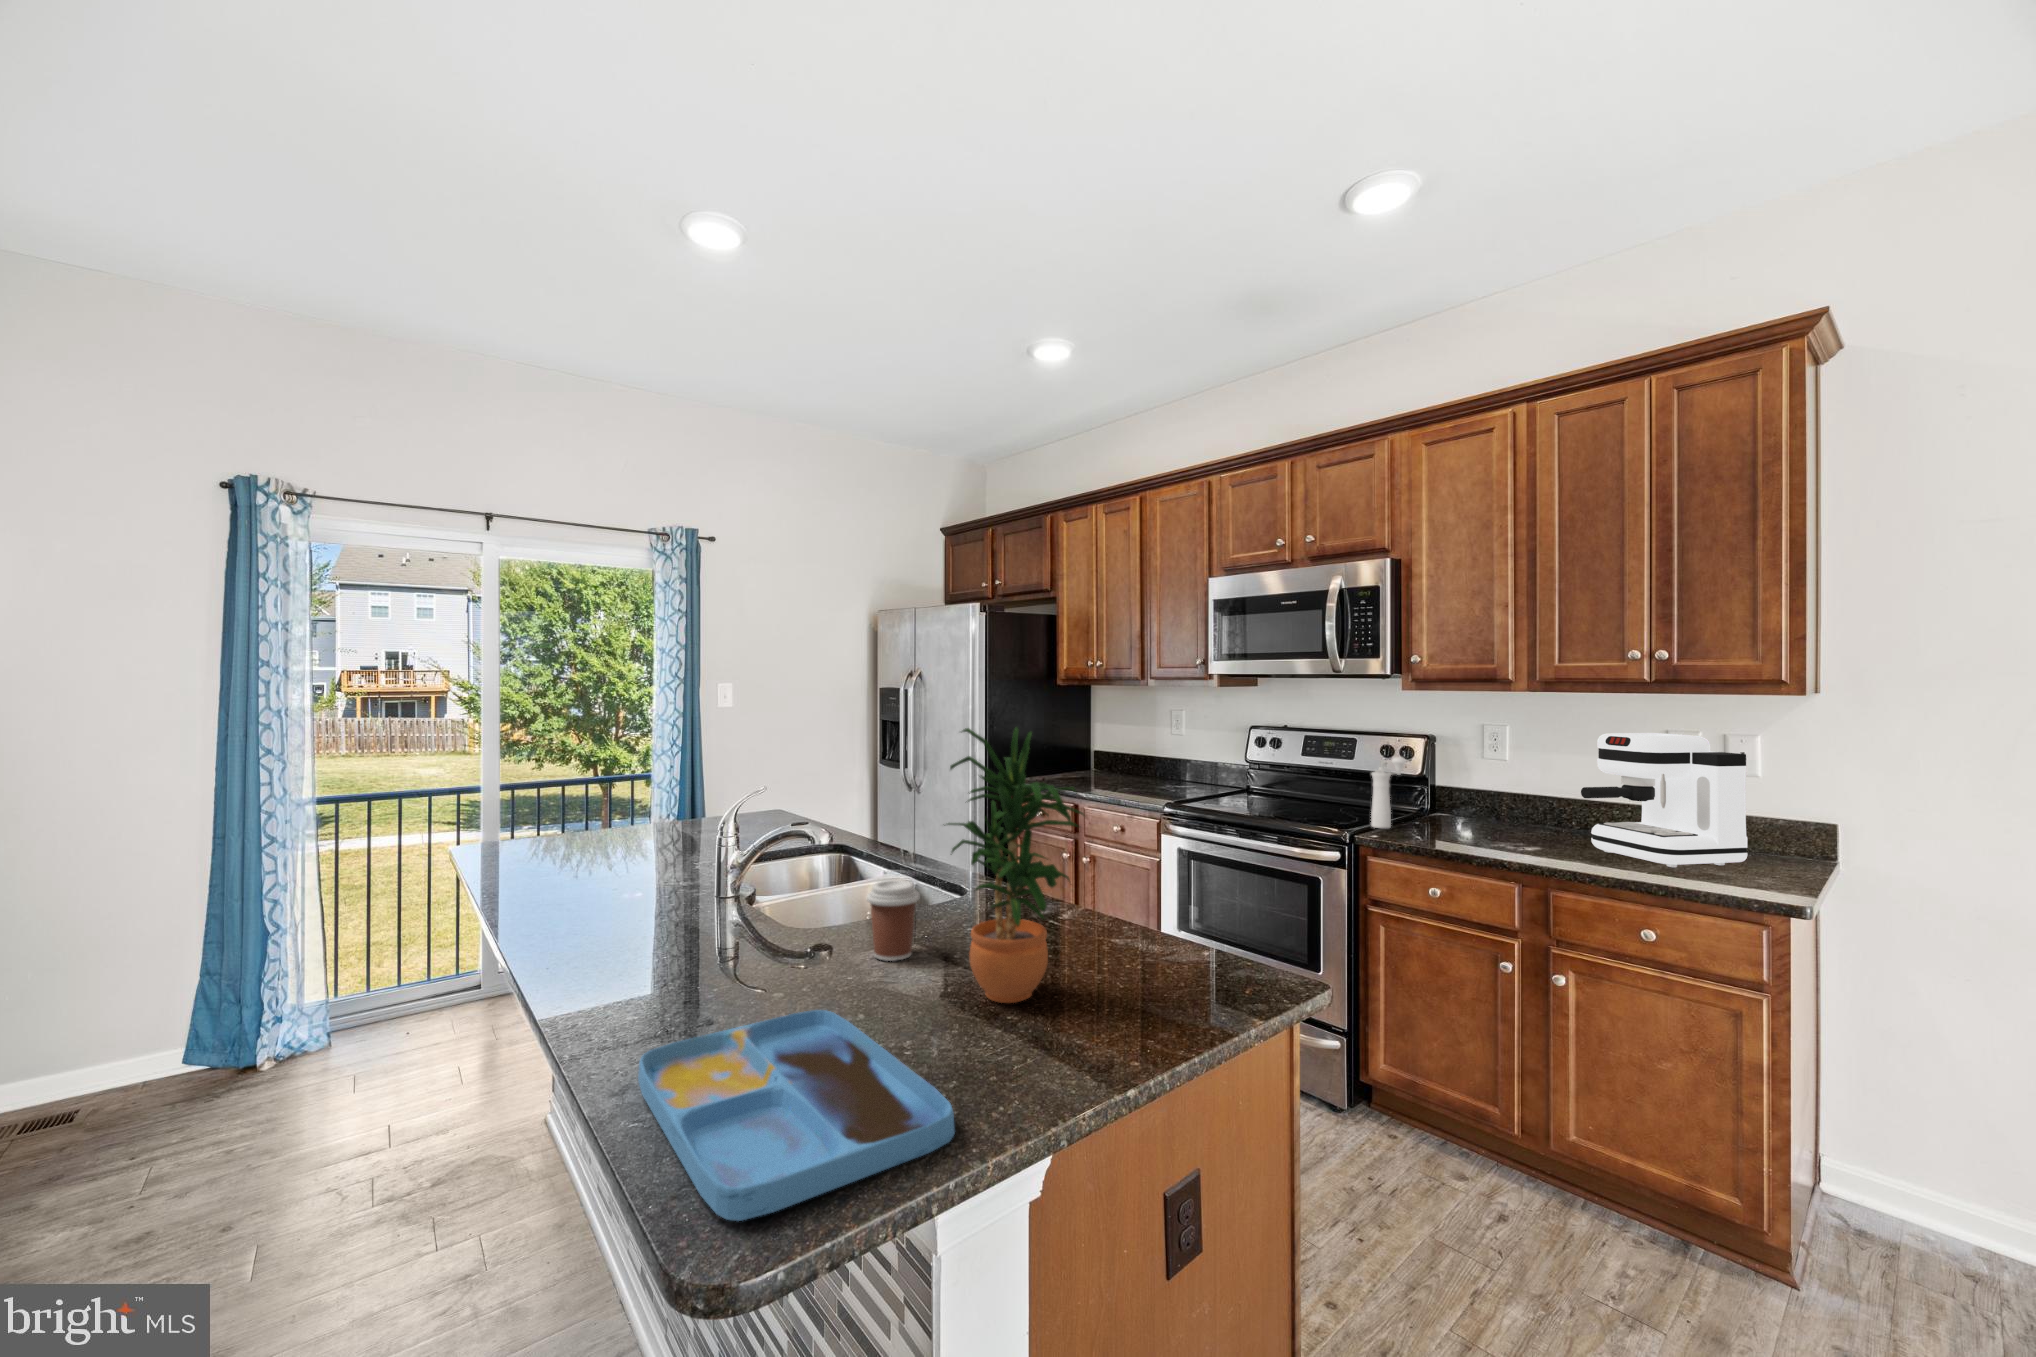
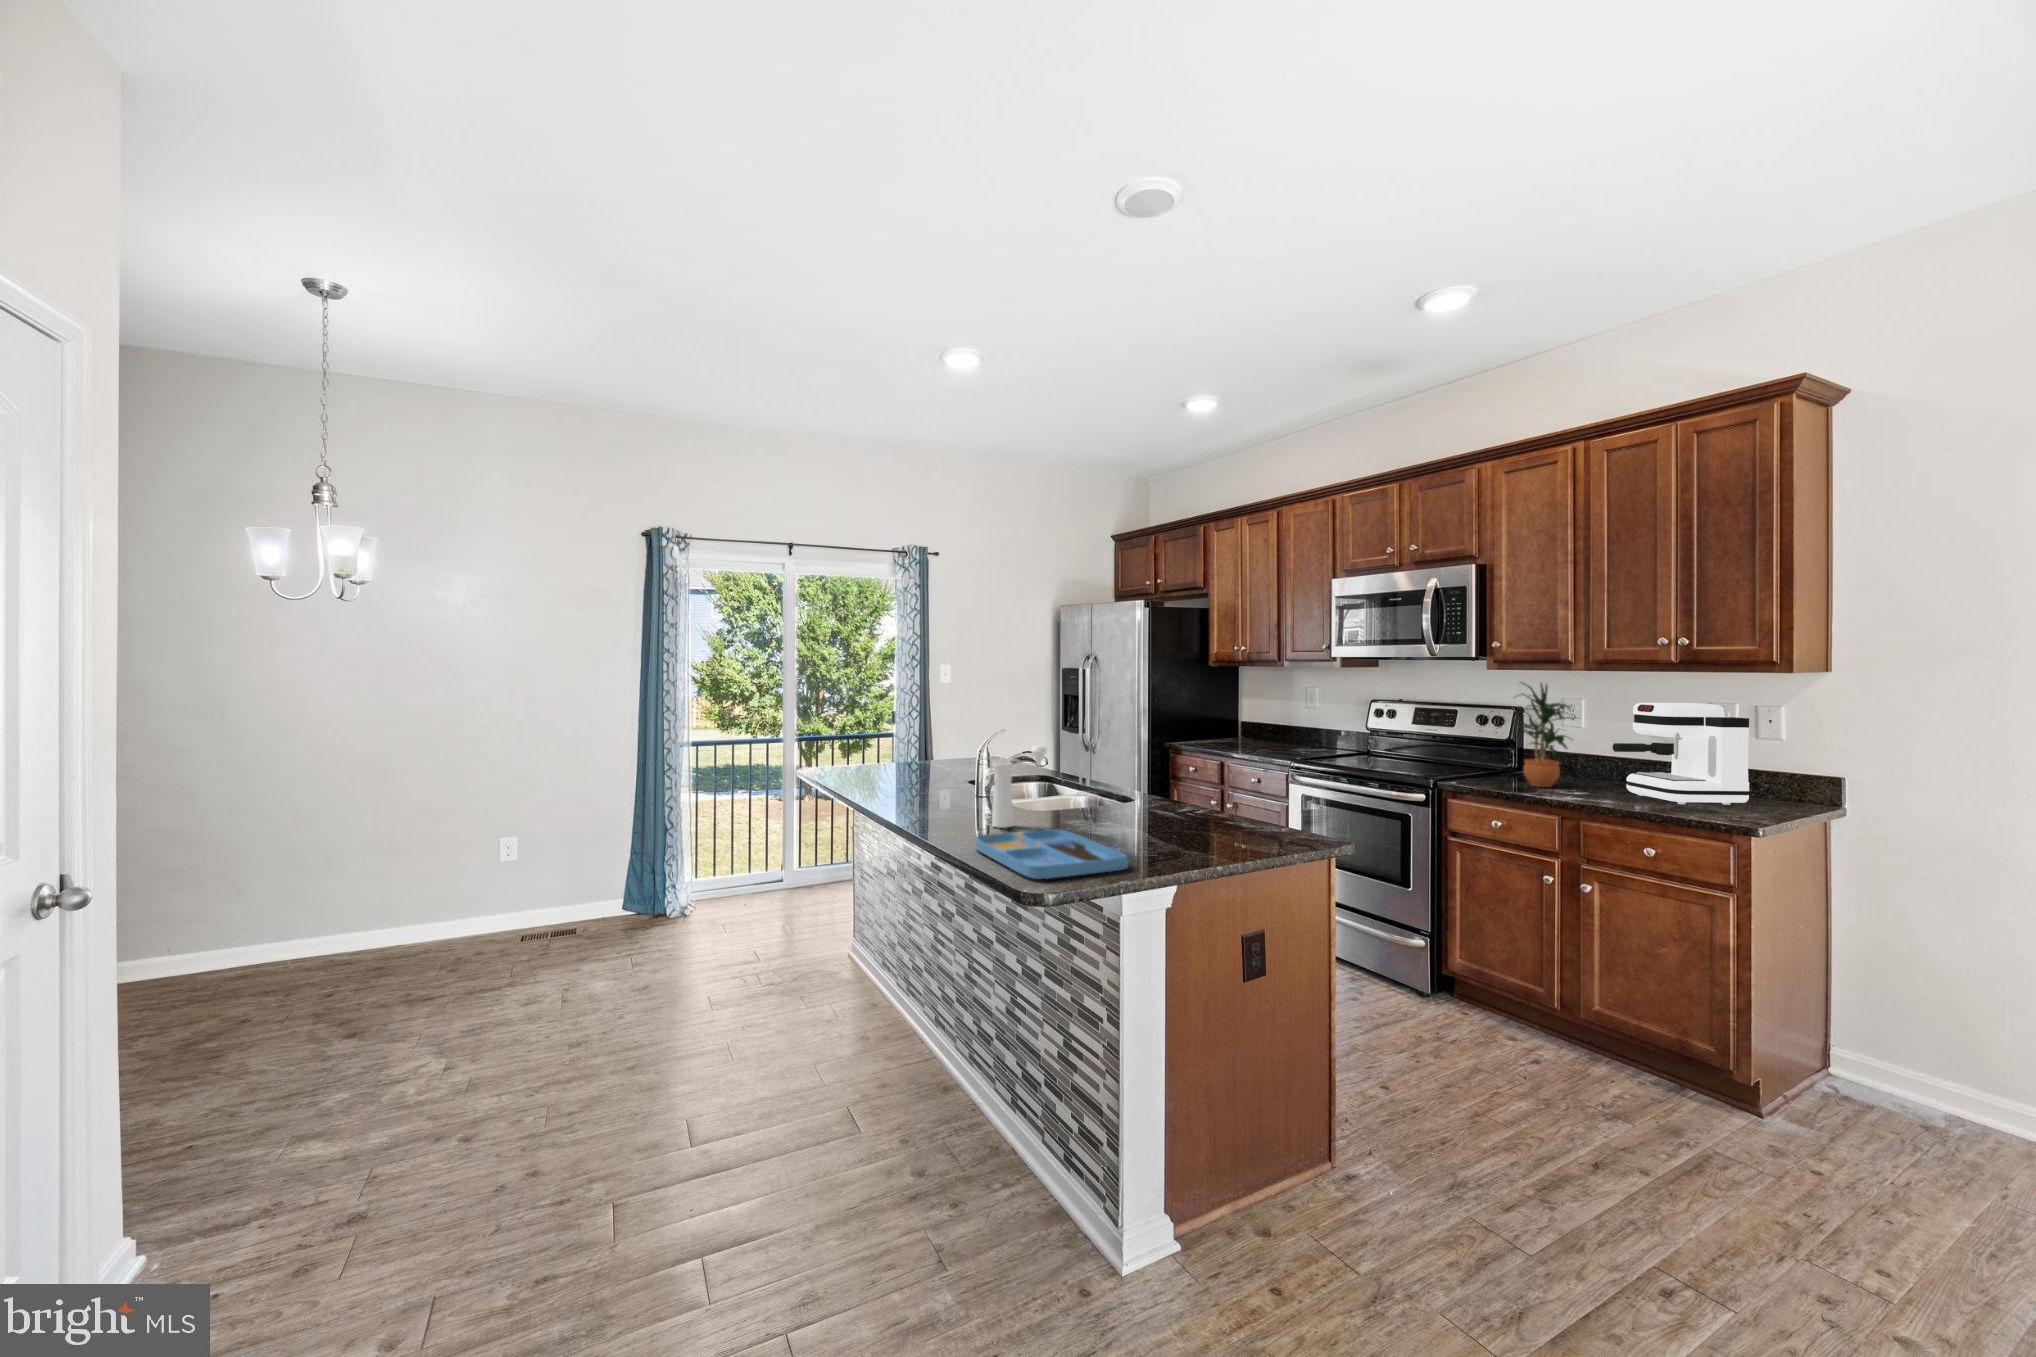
potted plant: present [944,727,1084,1003] -> present [1513,684,1576,787]
pepper mill: present [1371,757,1406,828] -> present [992,746,1047,828]
coffee cup: present [866,880,920,961] -> none [1075,776,1106,820]

